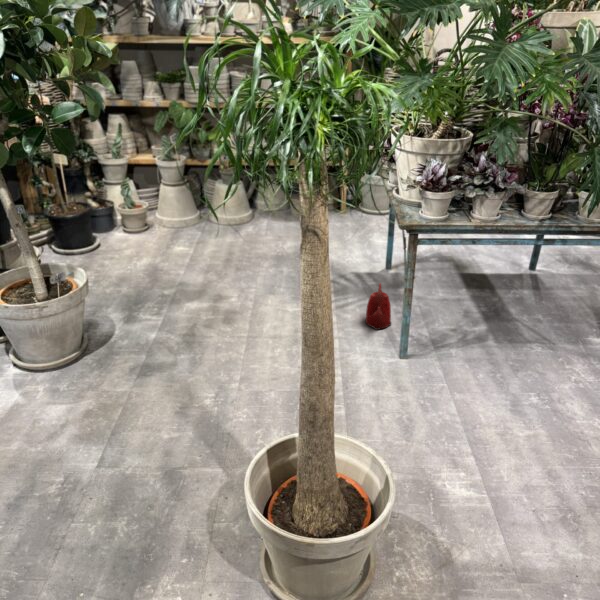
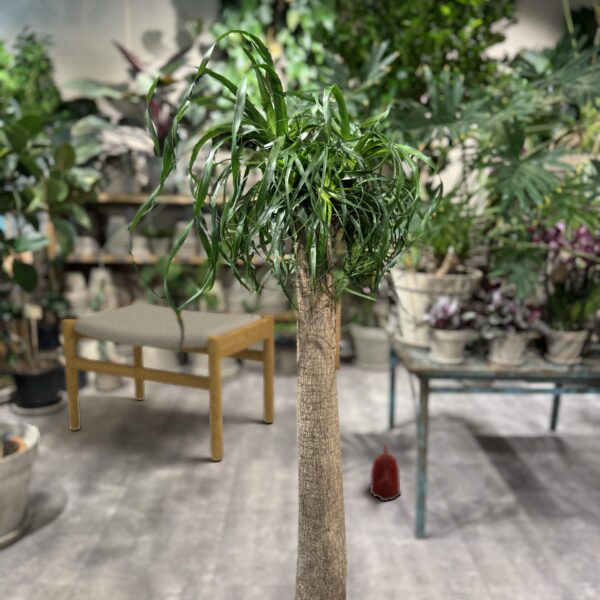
footstool: none [92,151,285,296] -> present [62,302,274,461]

